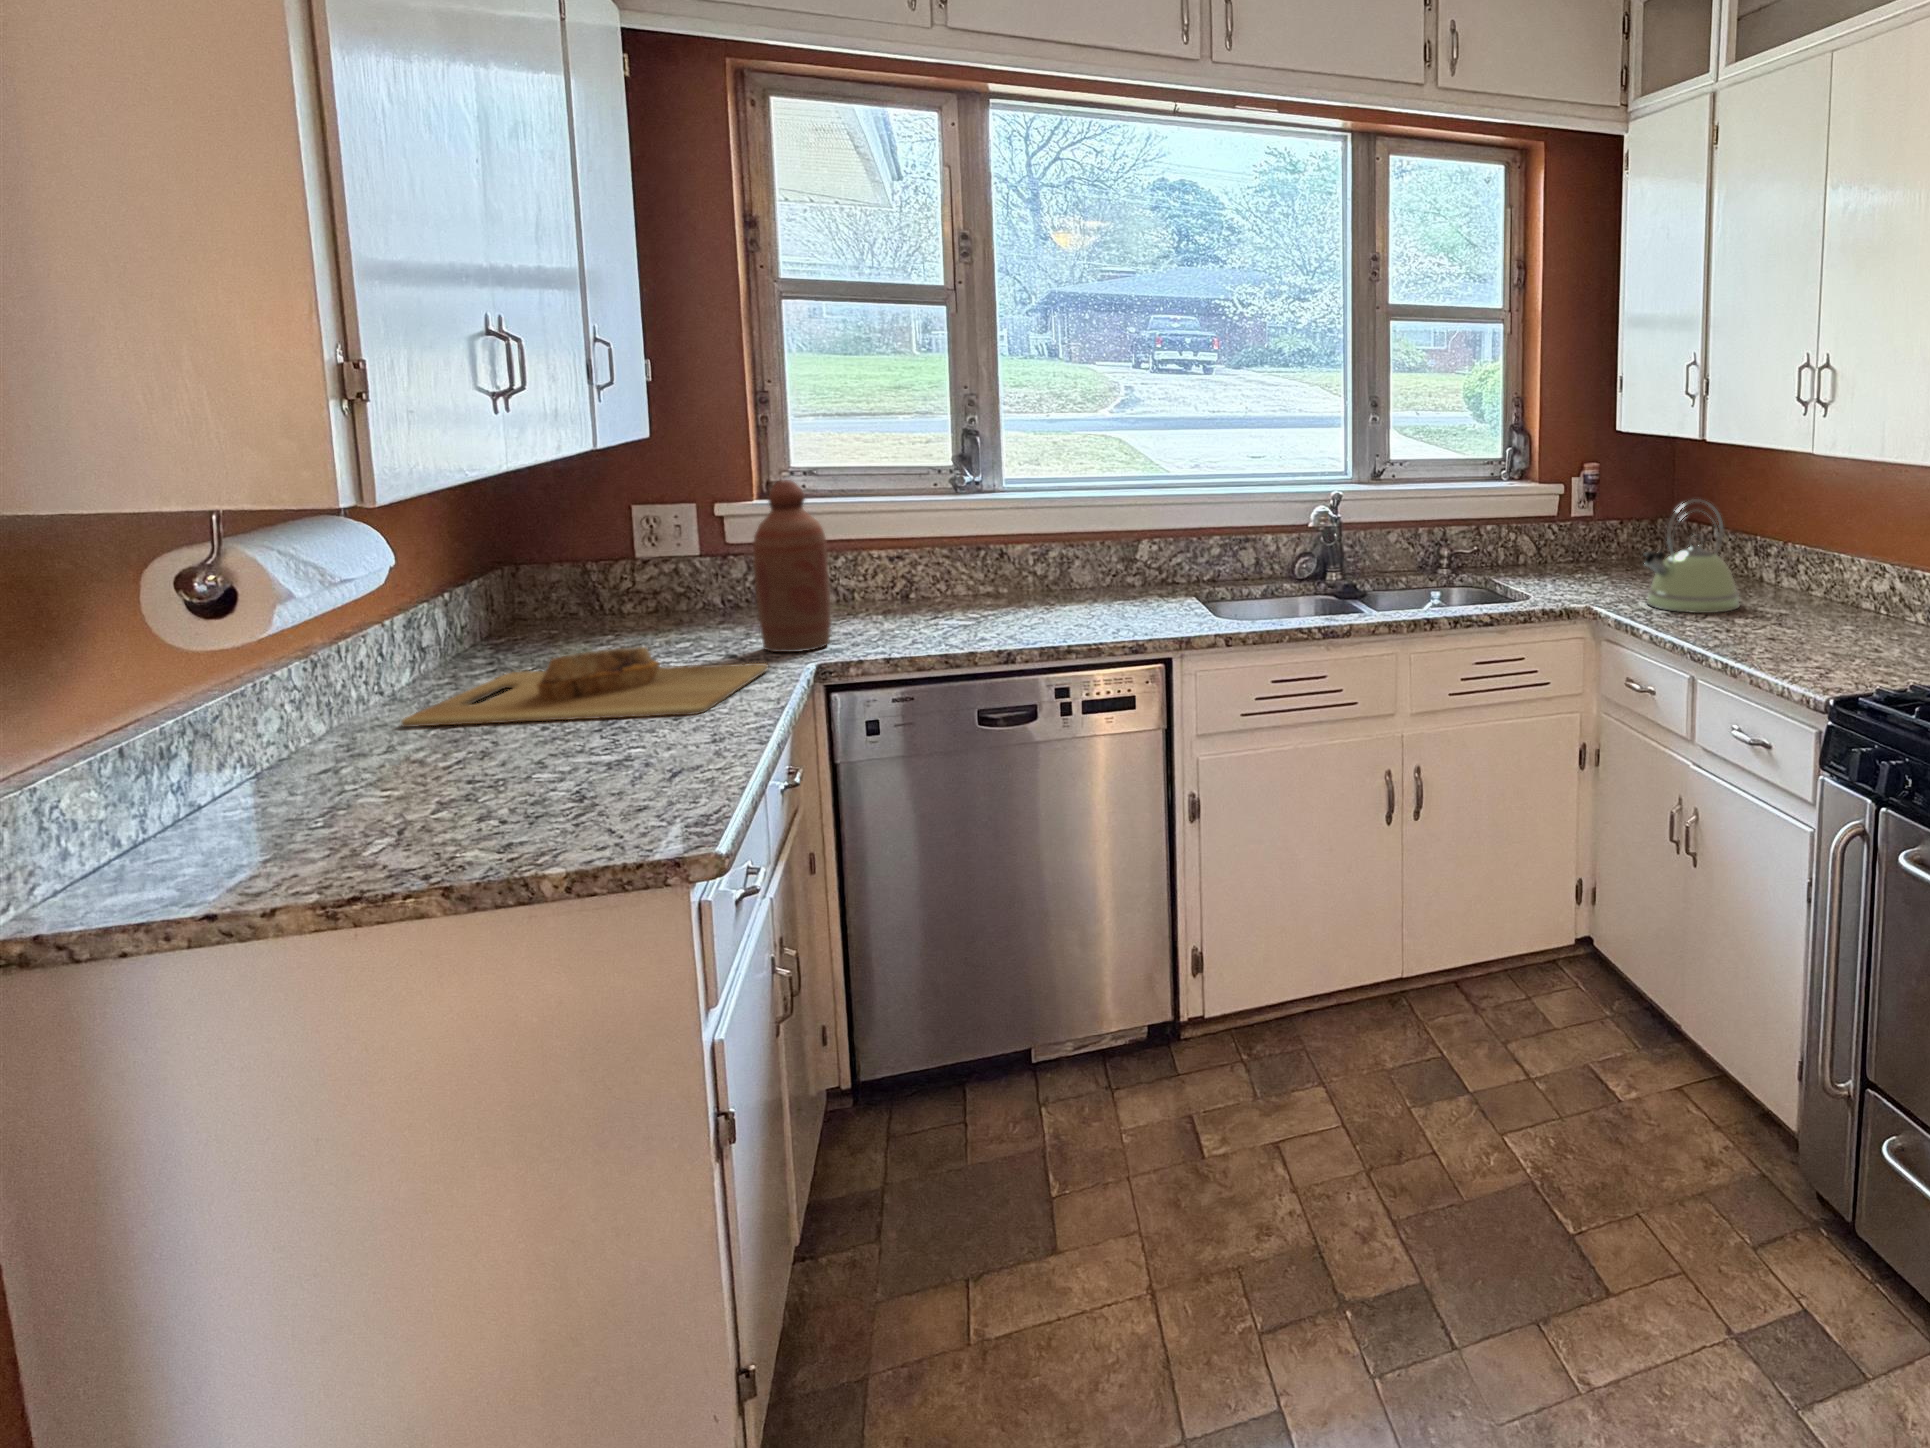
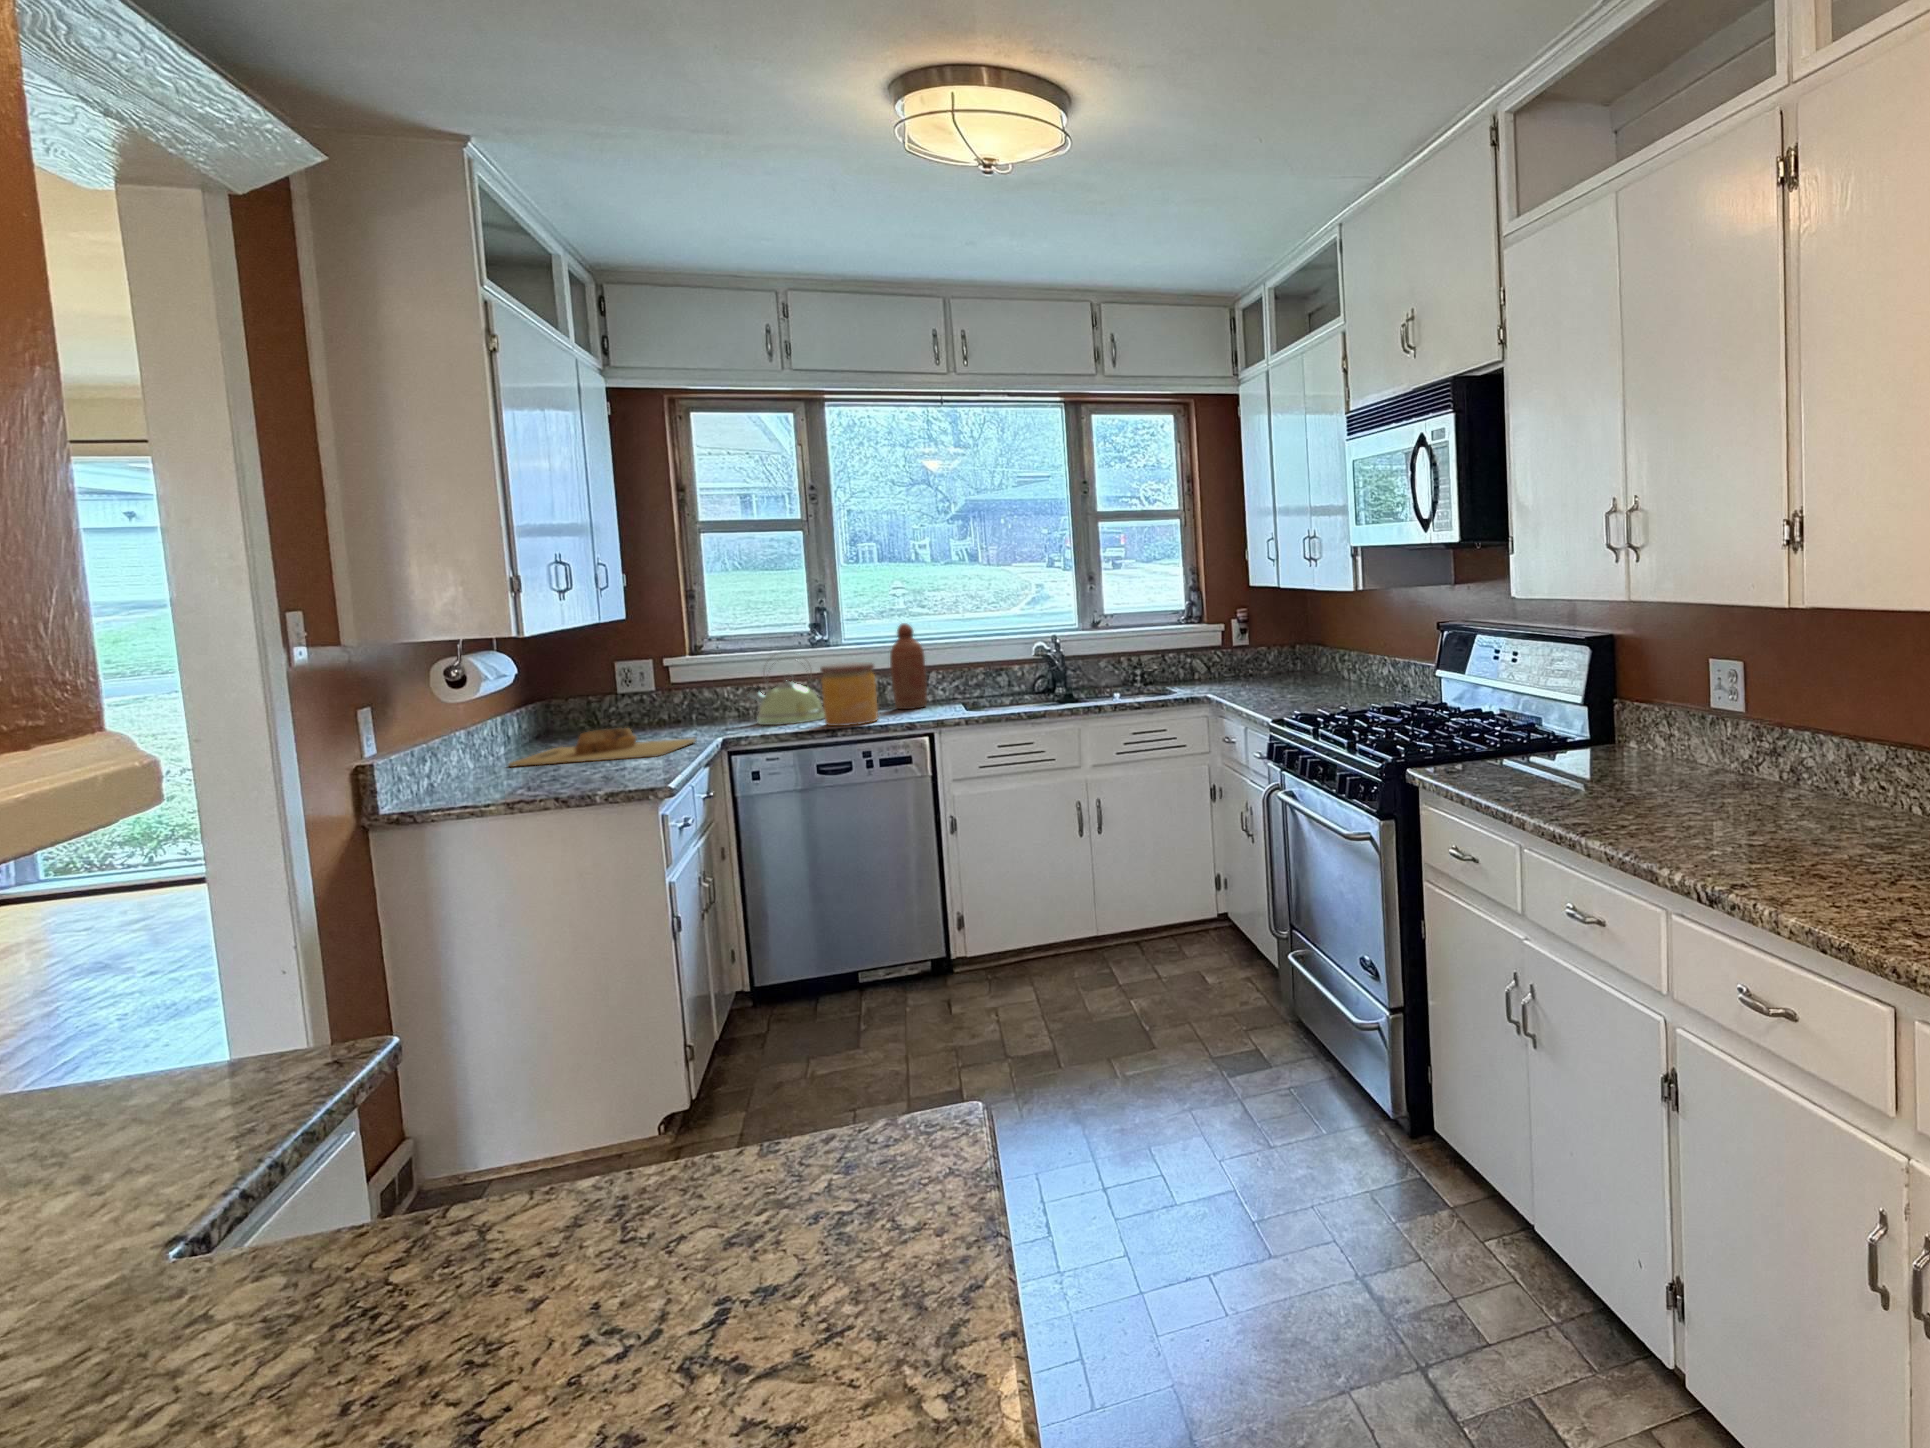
bottle: present [753,480,831,652] -> present [890,623,927,709]
kettle: present [1644,499,1740,613] -> present [746,658,825,725]
jar: none [982,529,1074,640] -> present [820,662,878,726]

